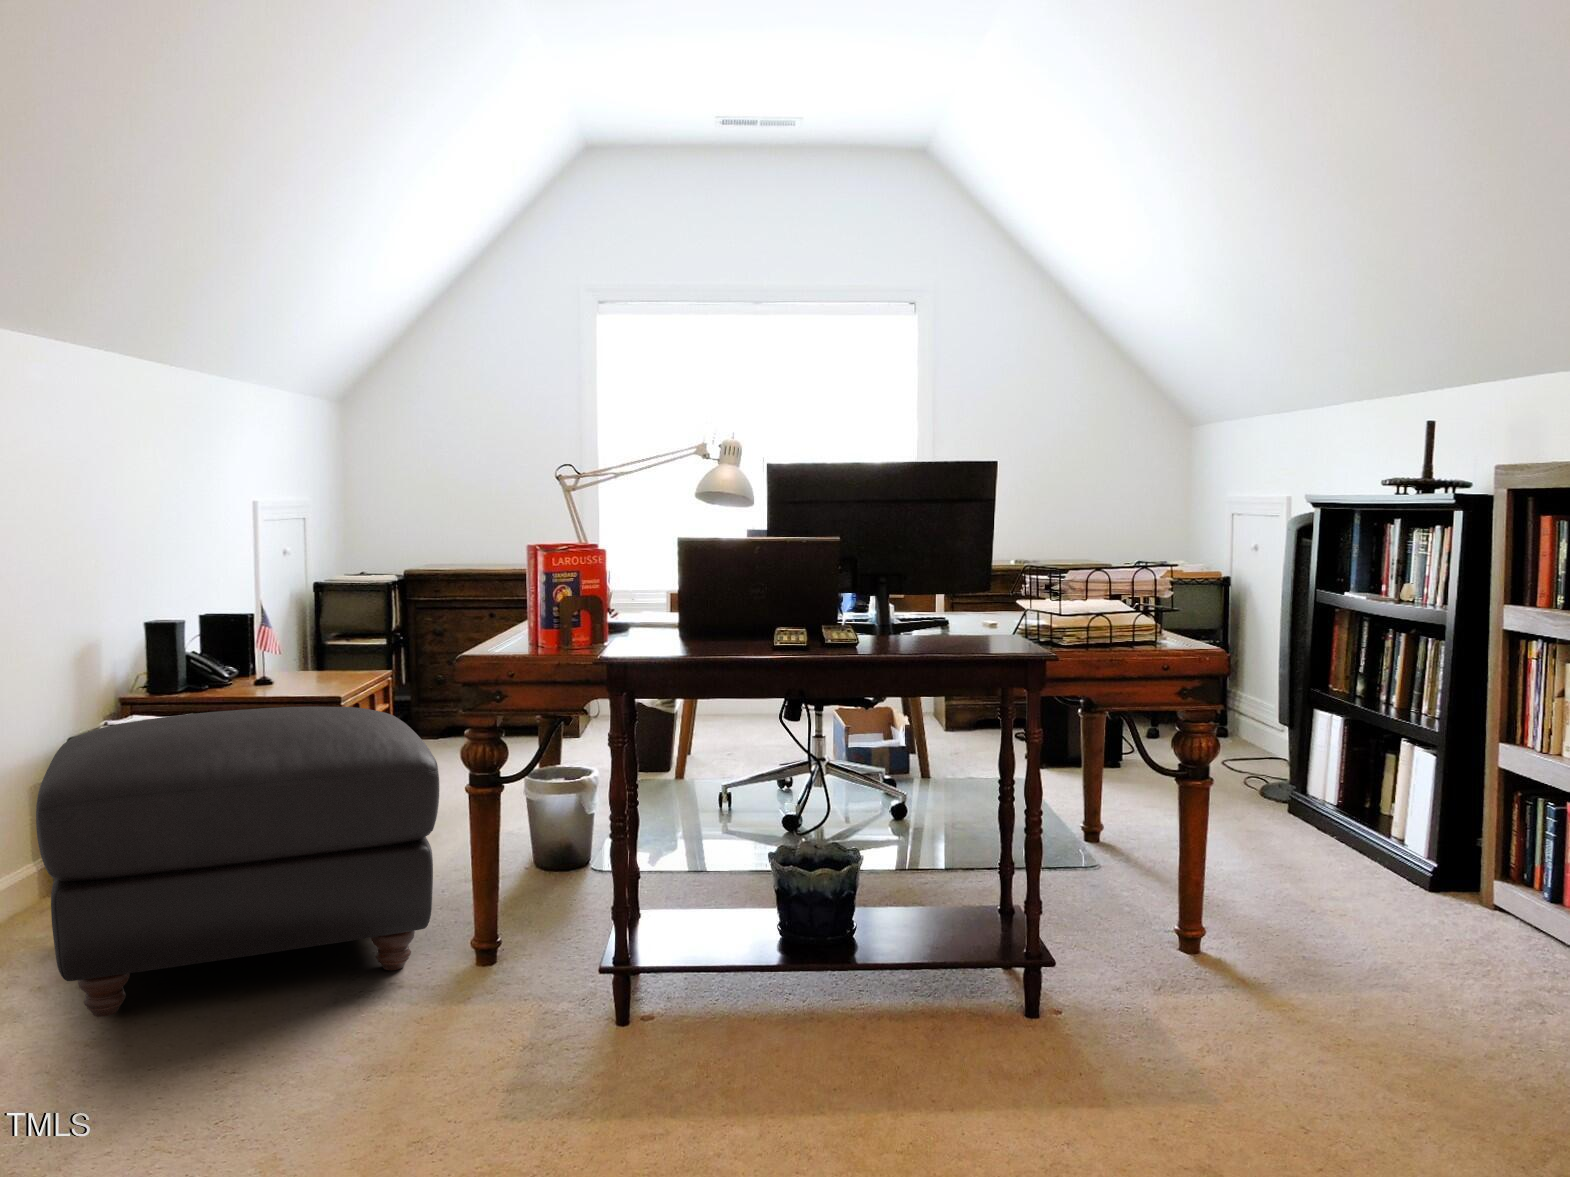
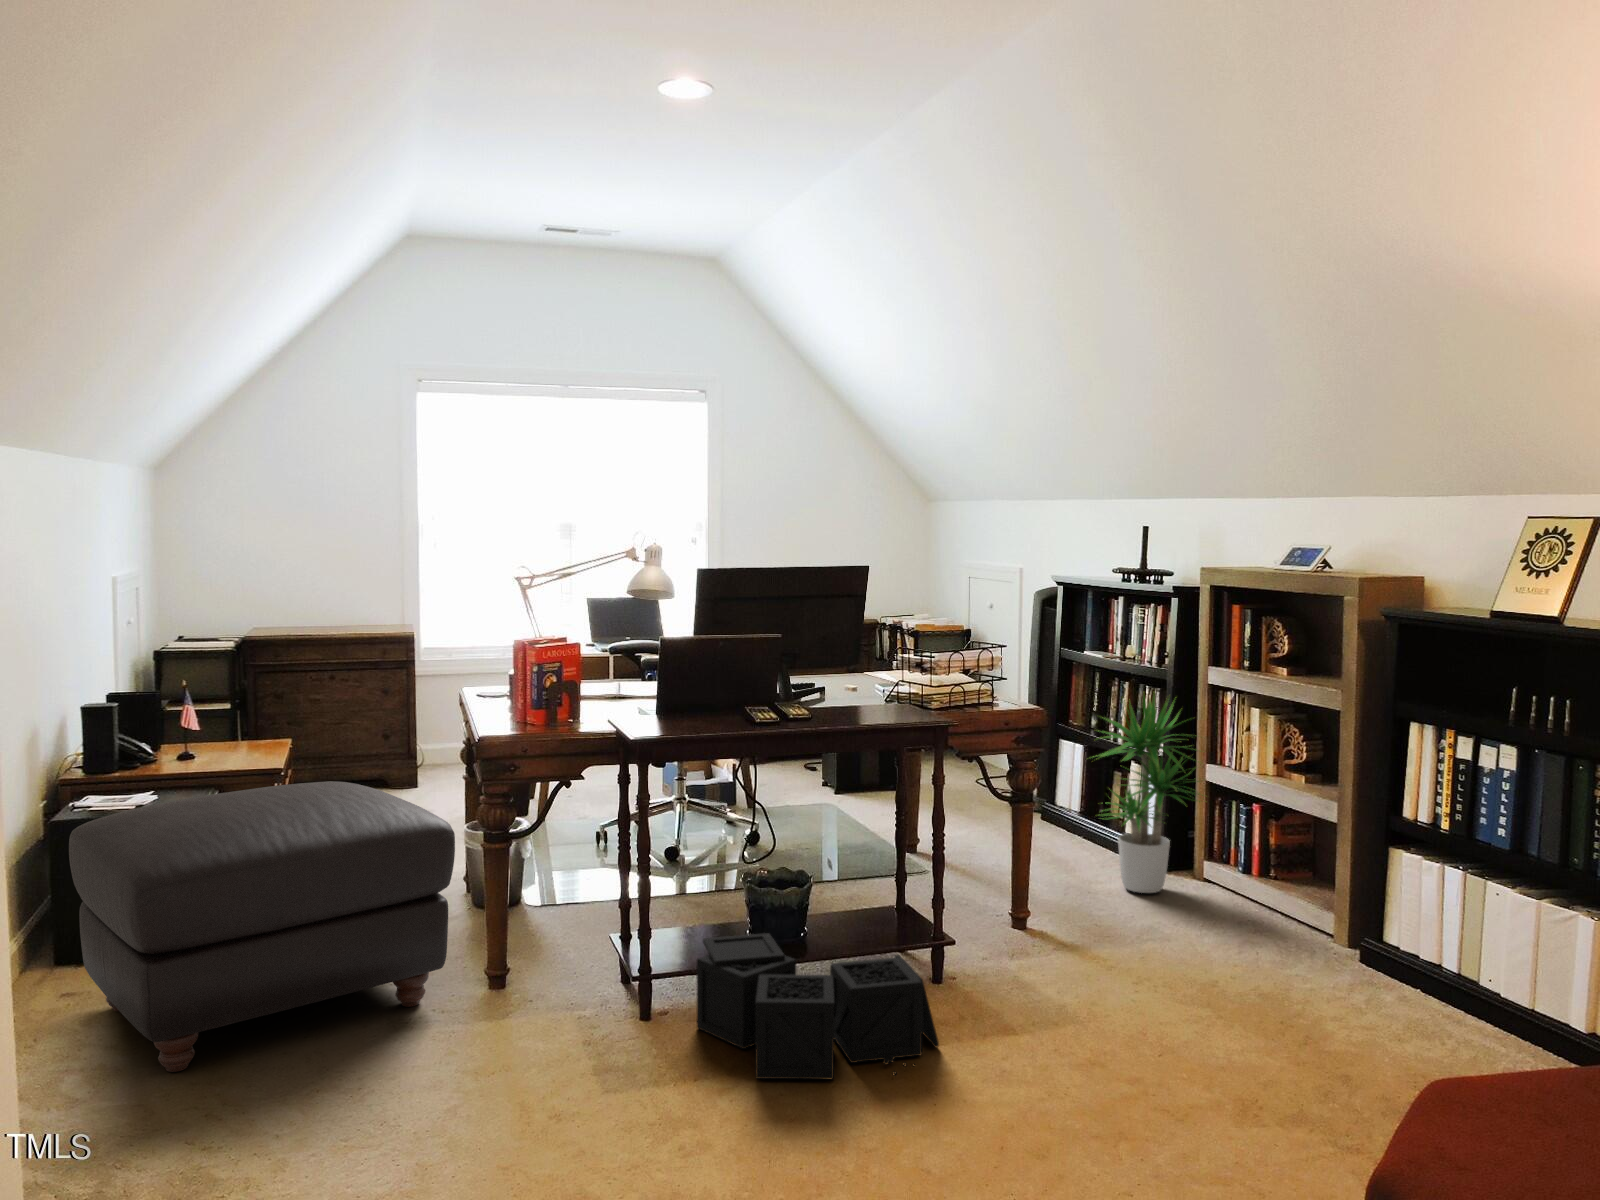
potted plant: none [1312,637,1499,918] -> present [1093,694,1203,893]
storage bin: none [688,921,988,1135] -> present [697,933,939,1079]

